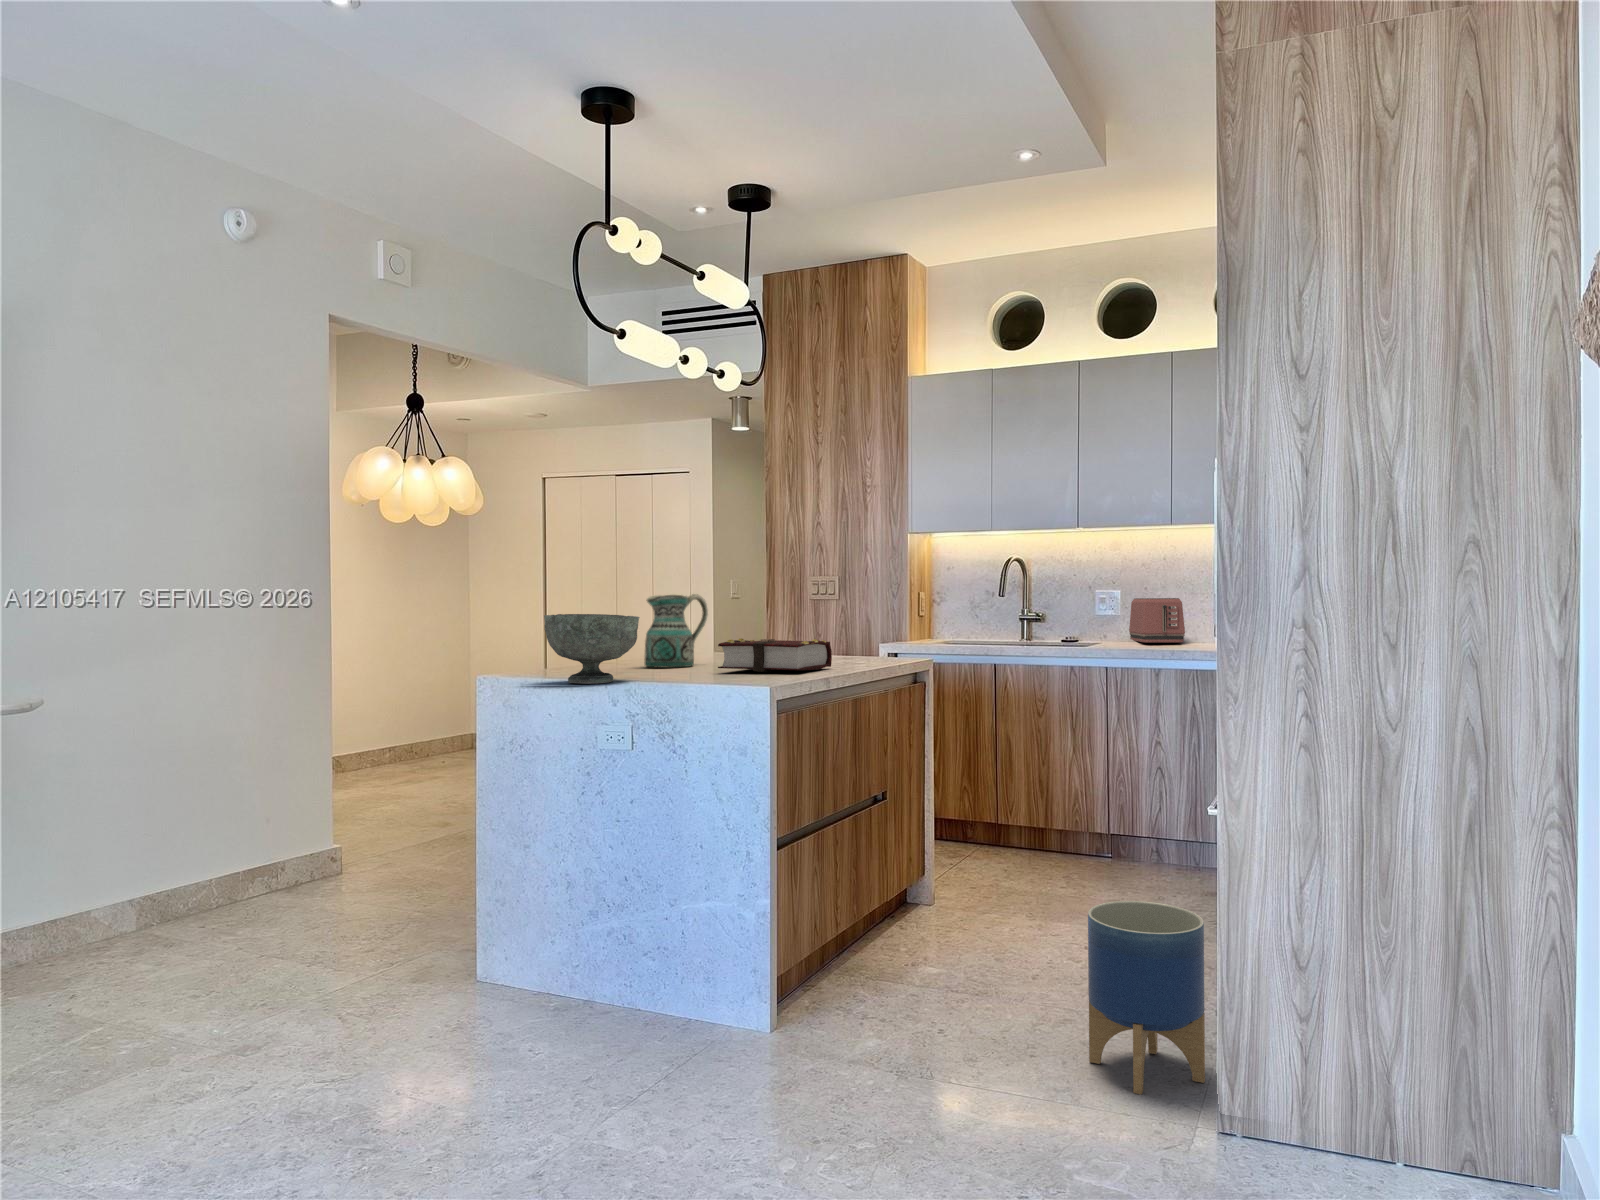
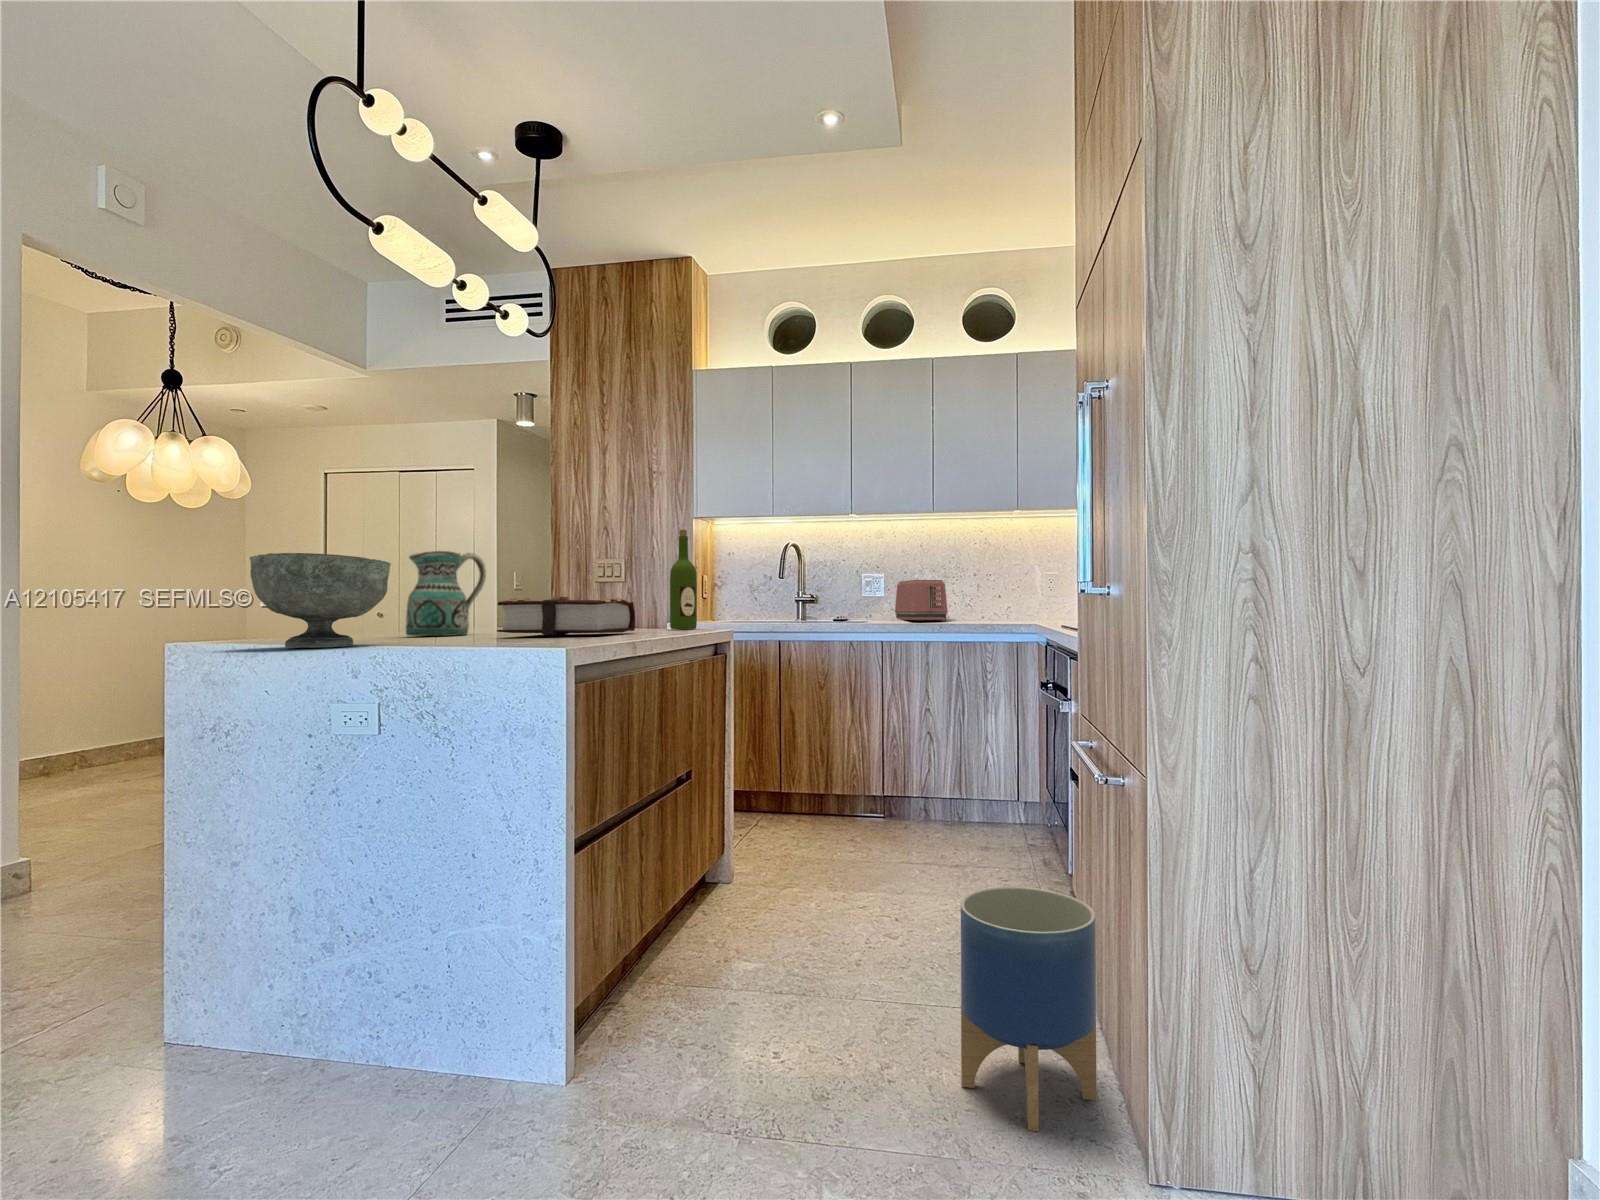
wine bottle: none [865,573,889,663] -> present [670,530,697,629]

